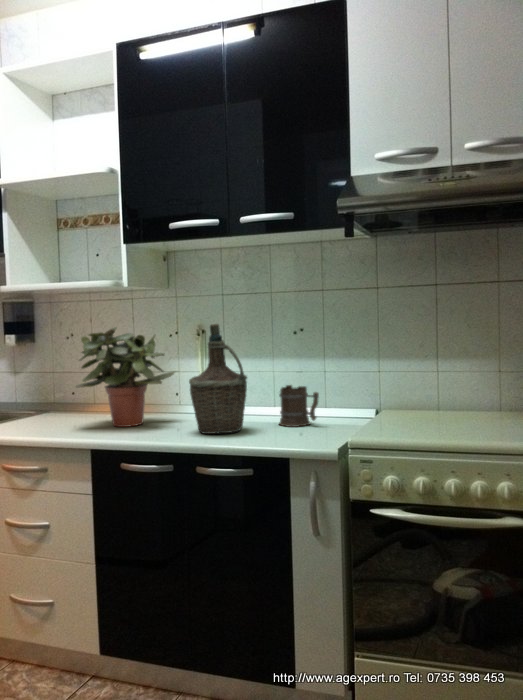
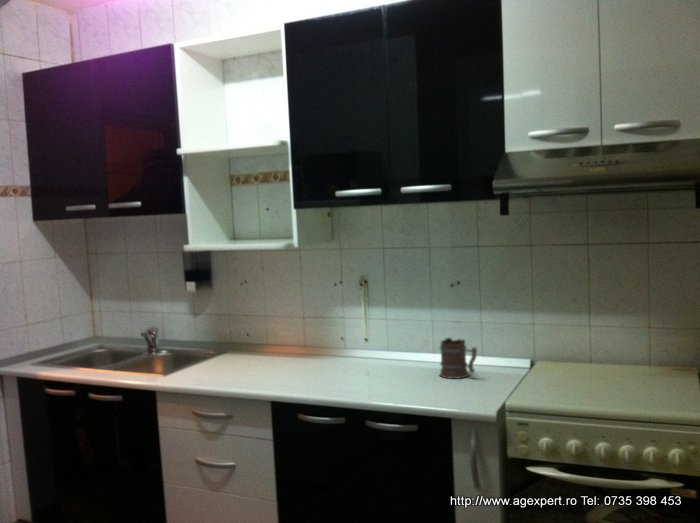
bottle: present [189,324,247,434] -> none [357,287,411,388]
potted plant: present [76,327,175,427] -> none [254,285,342,376]

